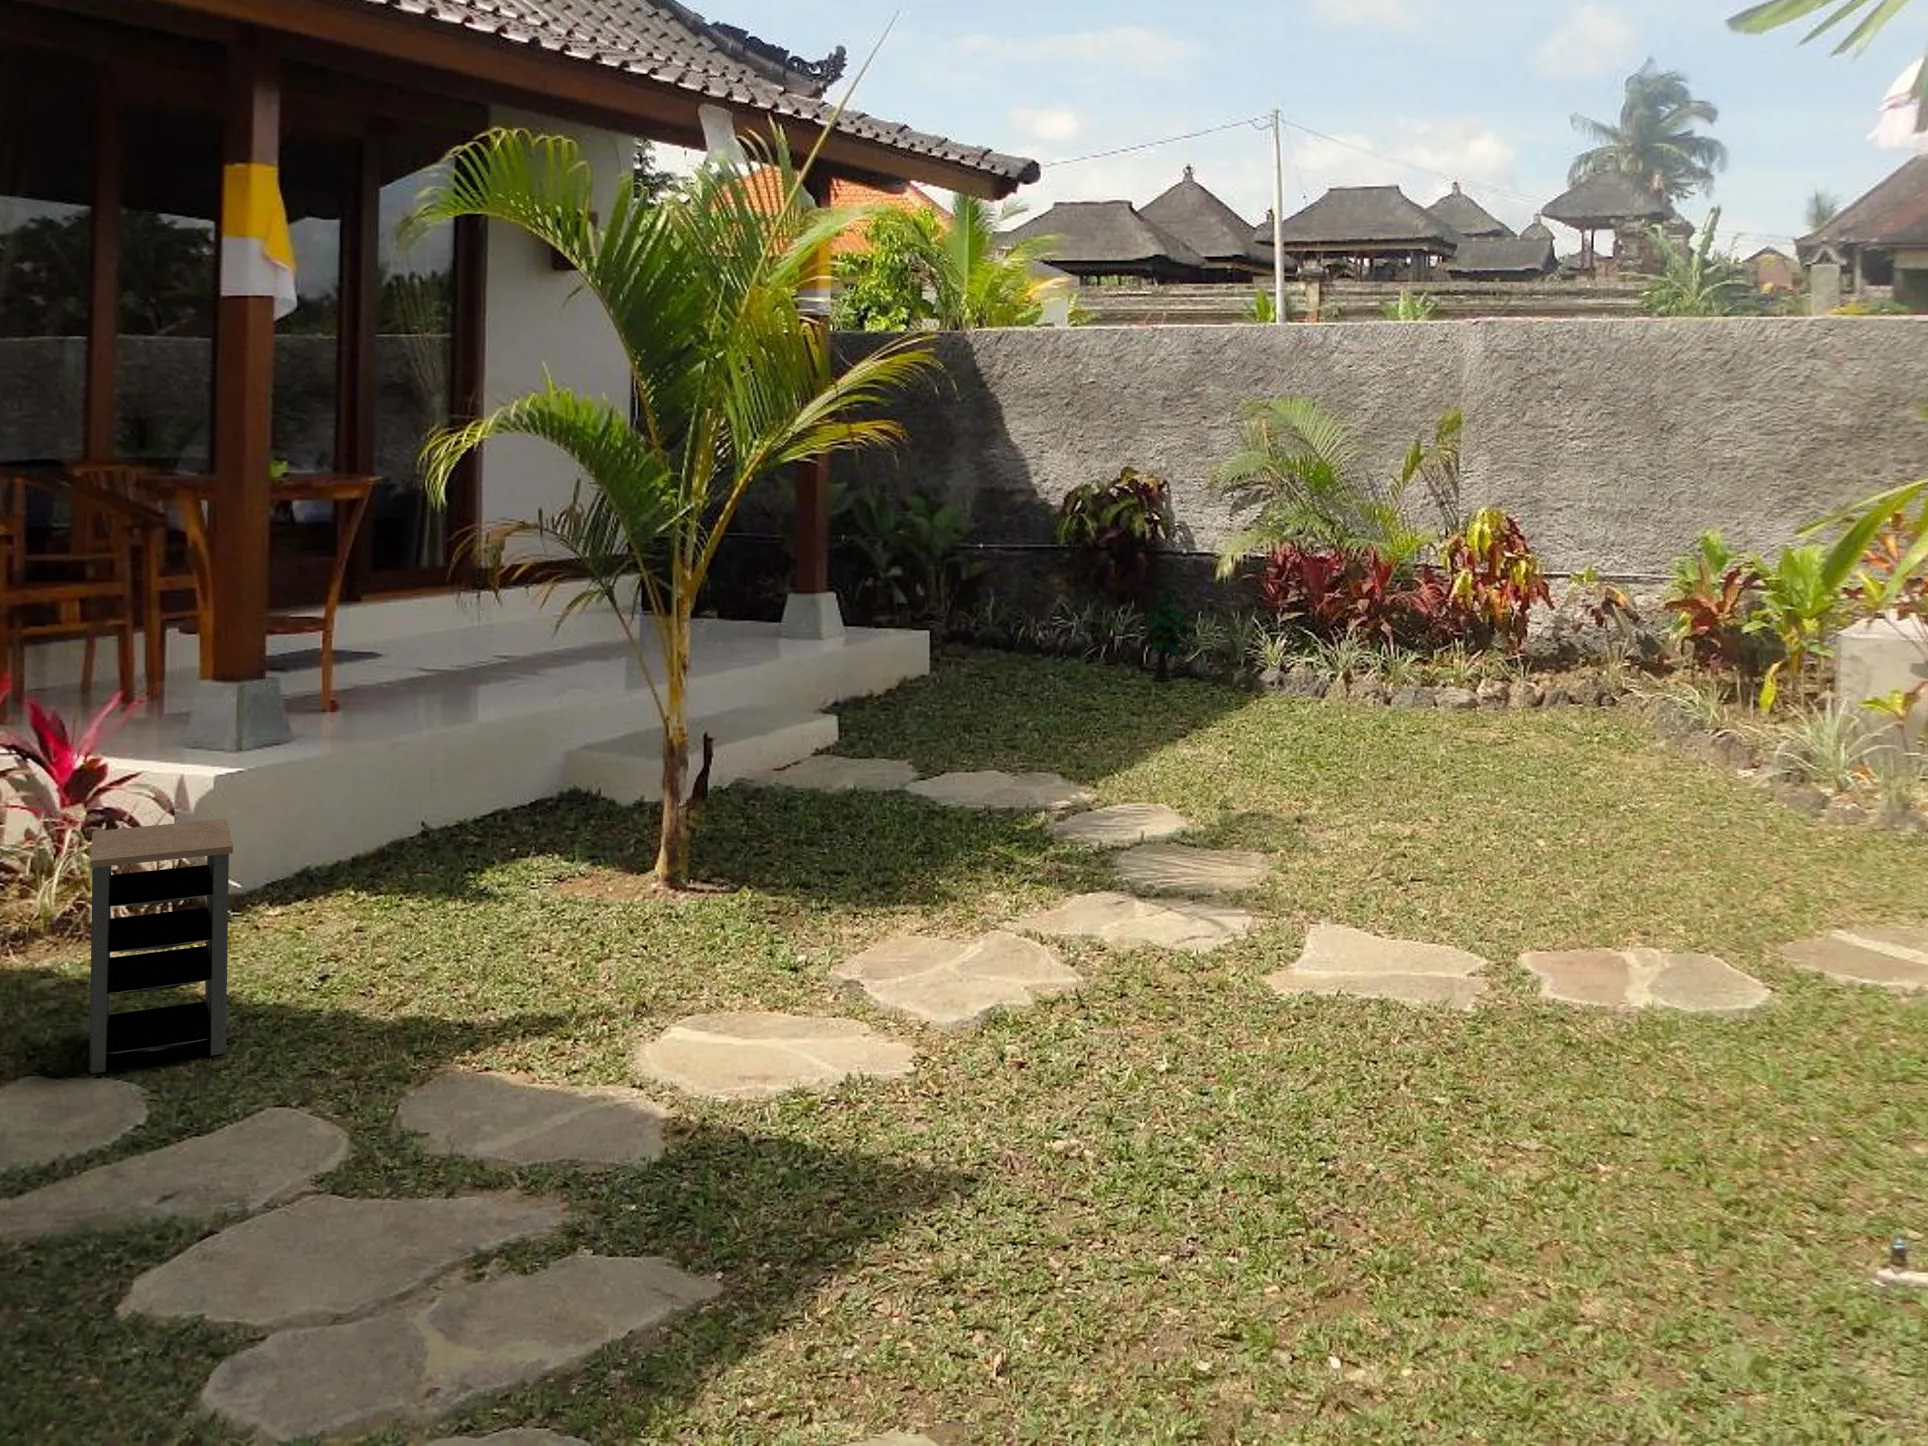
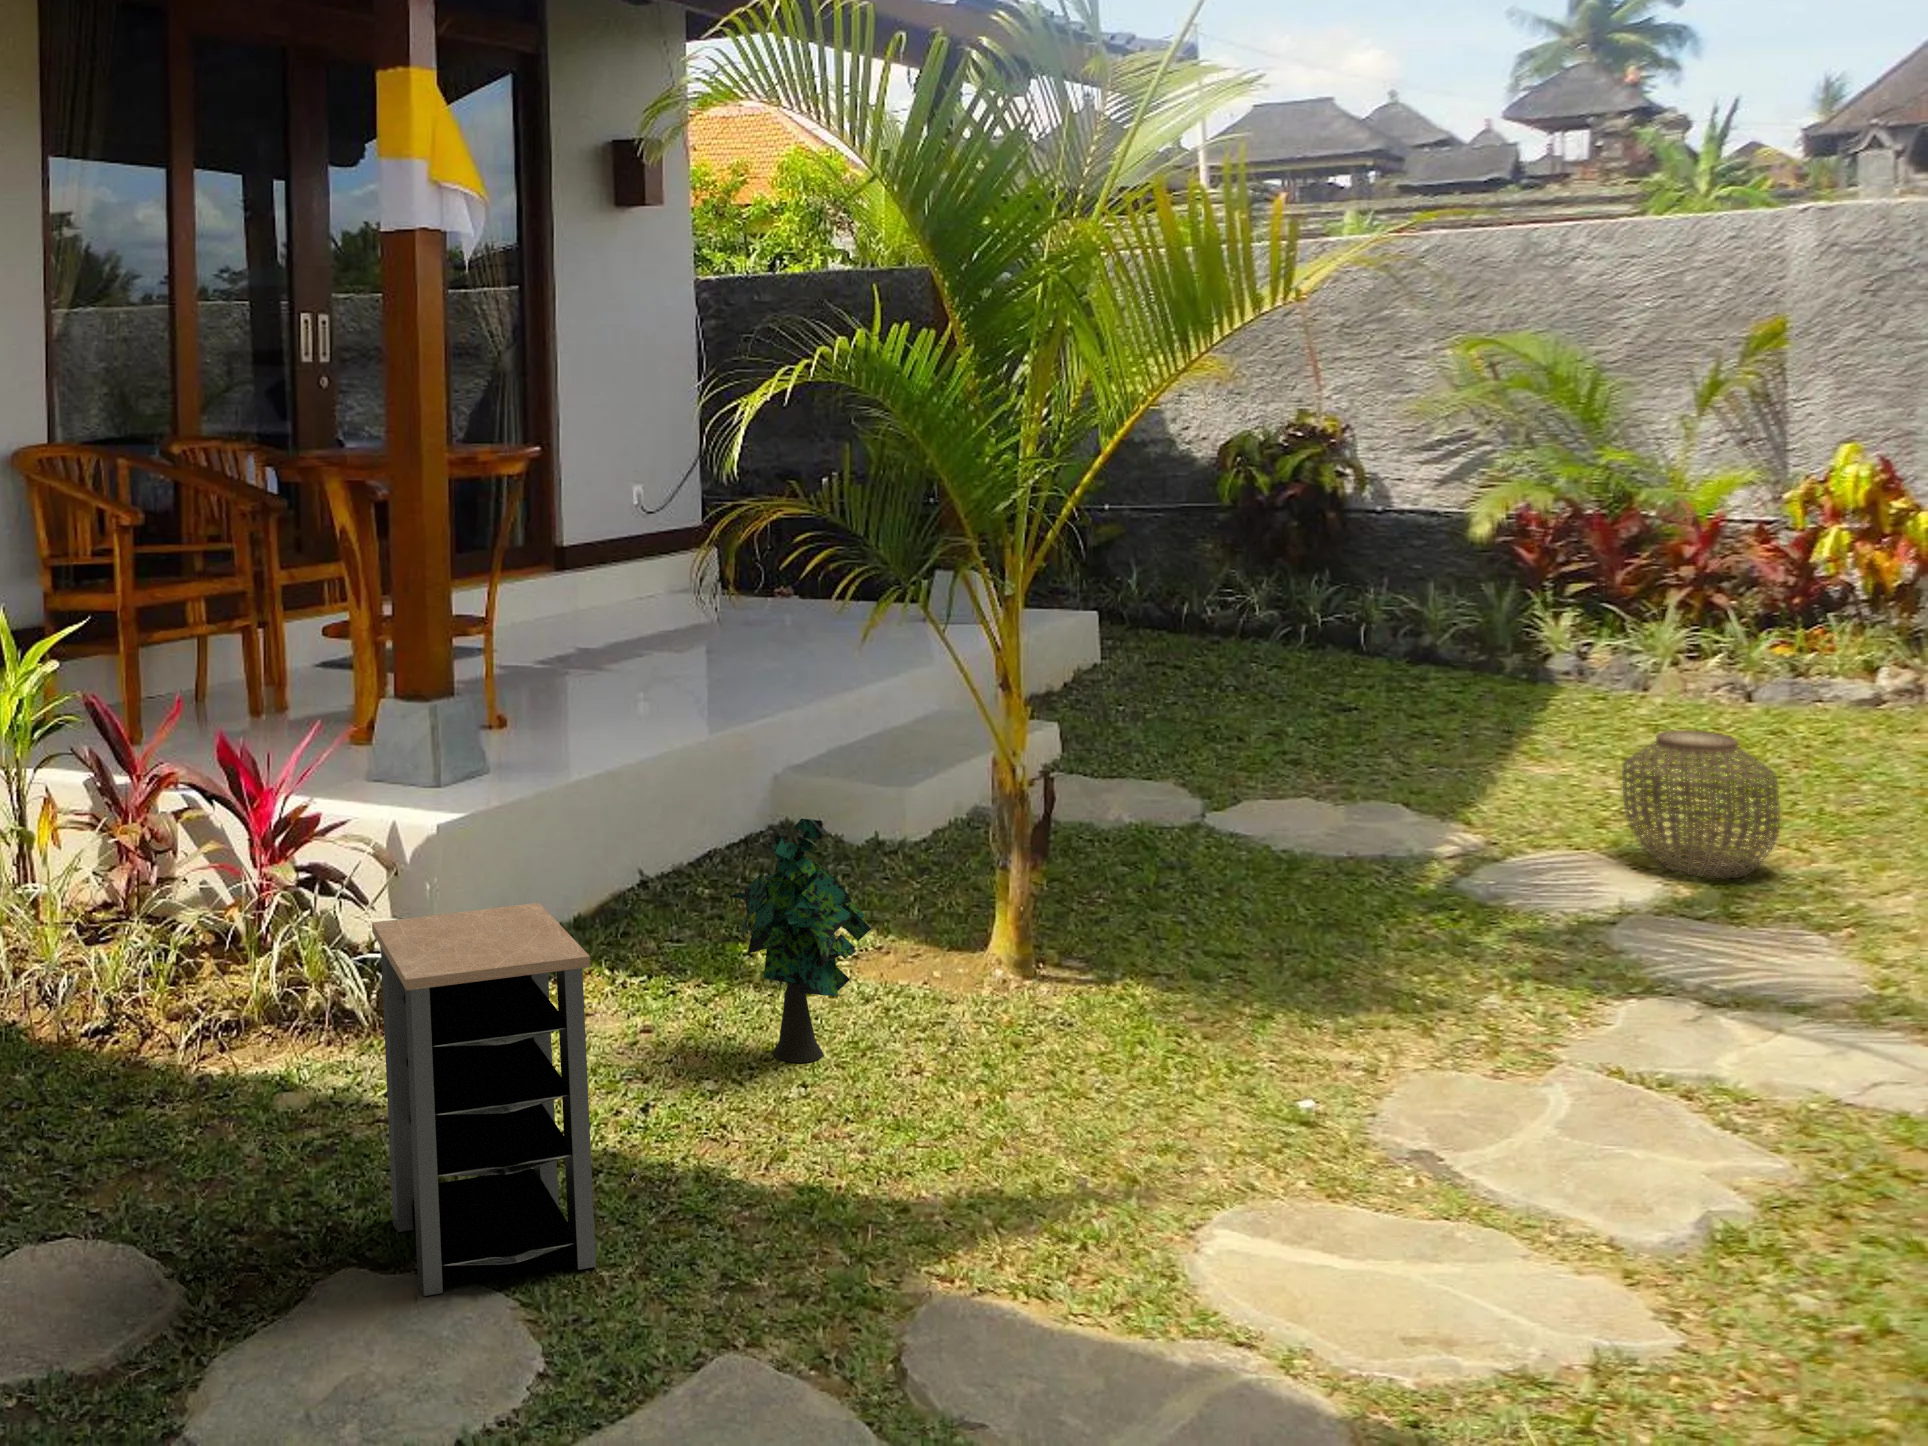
decorative plant: present [1140,590,1191,681] -> present [729,819,871,1063]
woven basket: none [1158,718,1247,820] -> present [1622,730,1780,878]

